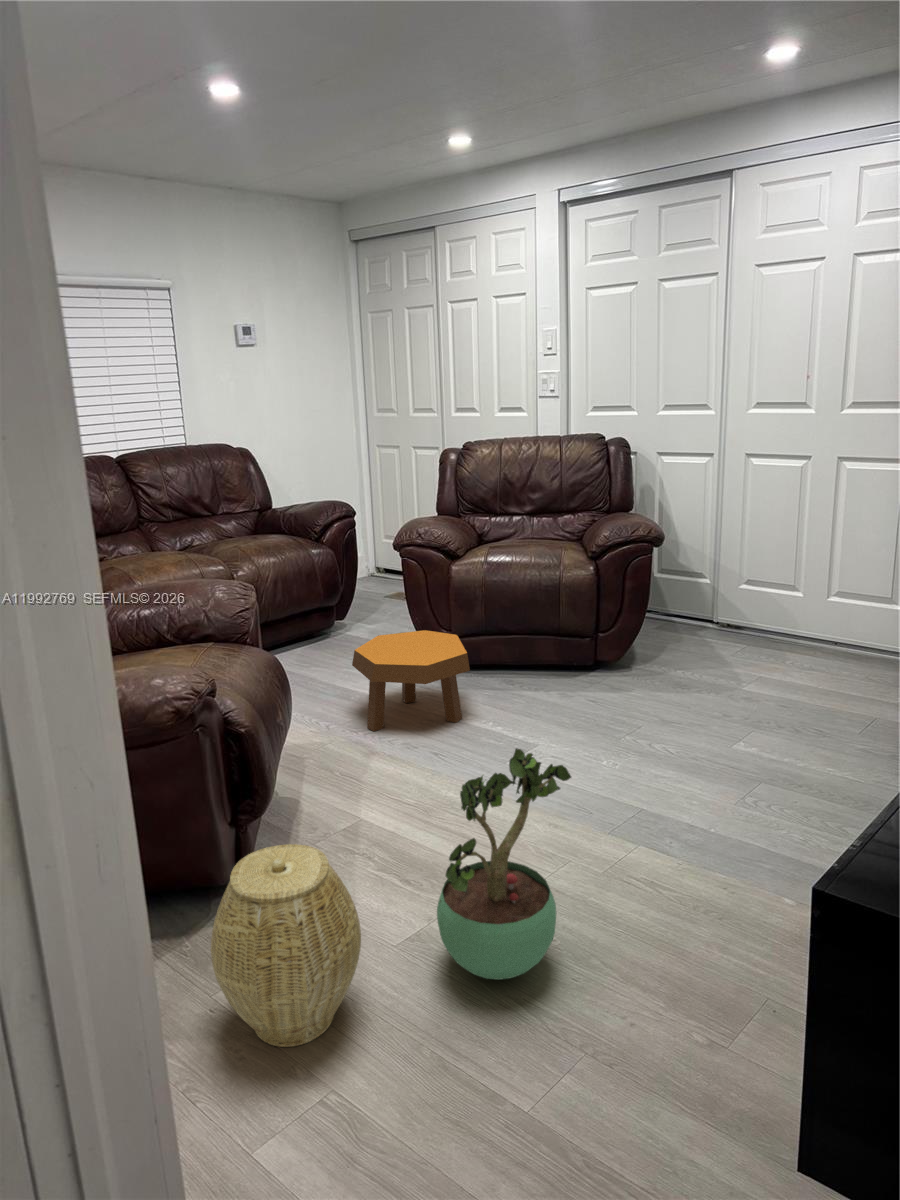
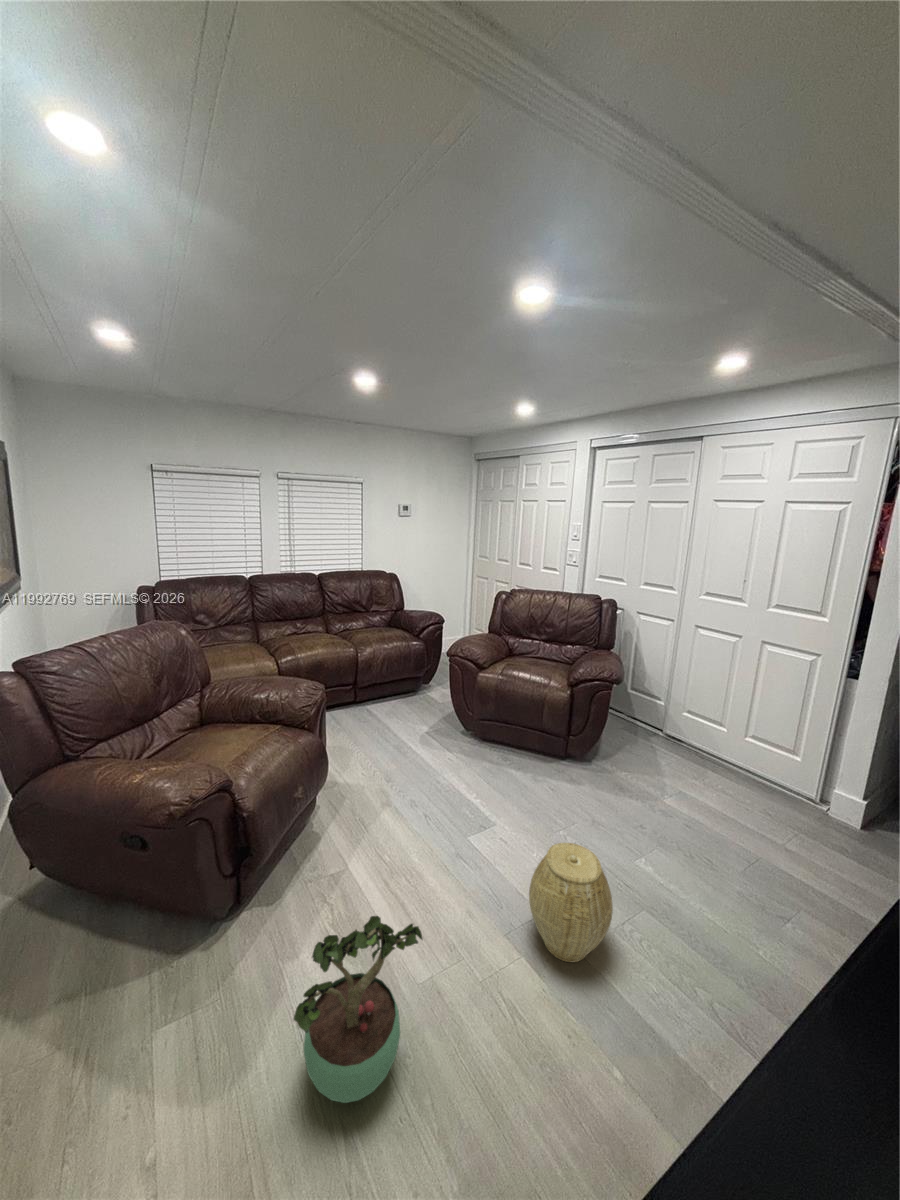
footstool: present [352,630,470,731] -> none [395,716,468,788]
woven basket: present [211,844,361,1047] -> present [529,843,613,962]

